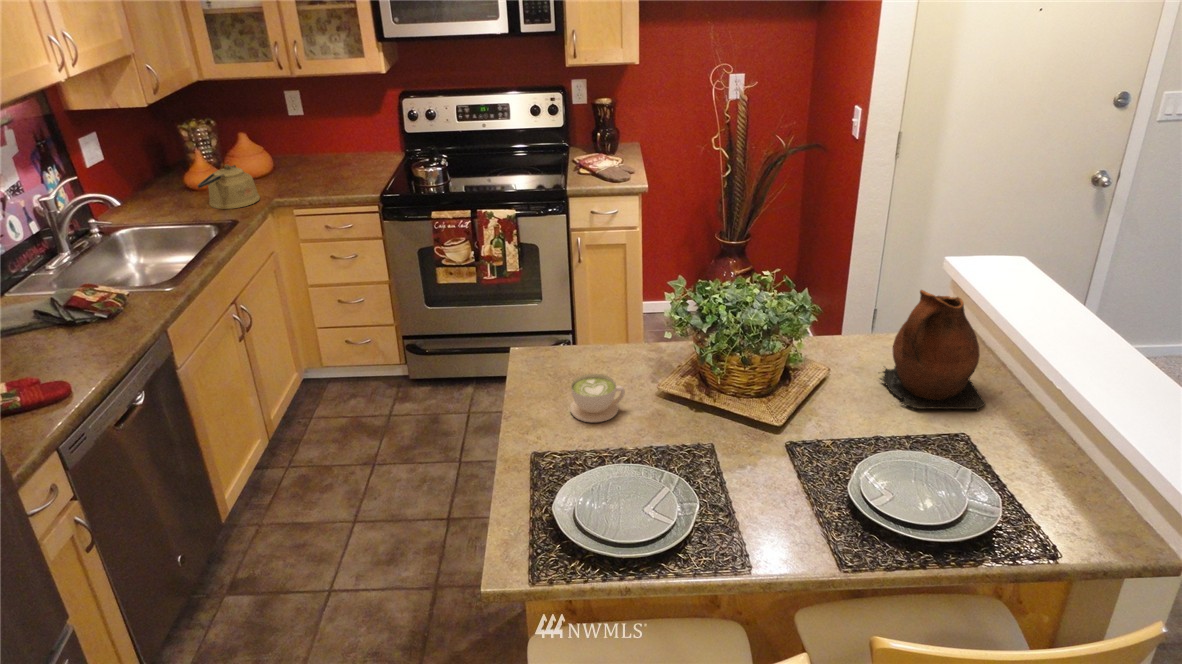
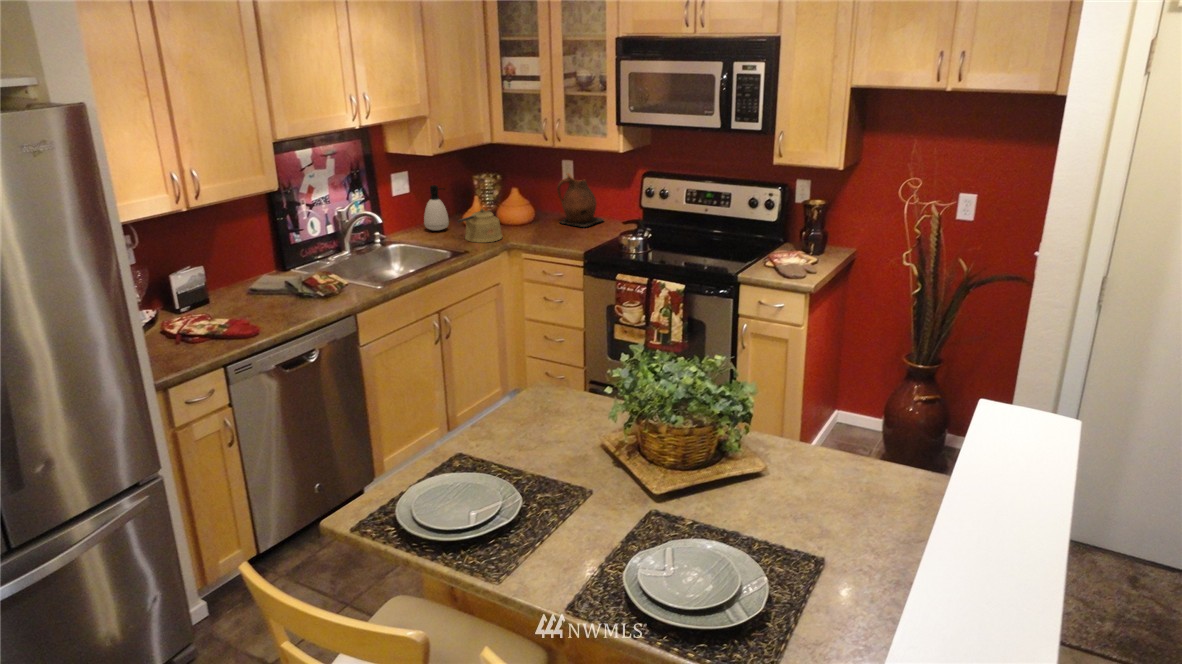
soap dispenser: none [139,145,175,205] -> present [424,185,449,230]
ceramic pitcher: present [881,290,985,410] -> present [557,173,603,227]
coffee cup: present [570,373,625,422] -> none [516,414,559,455]

